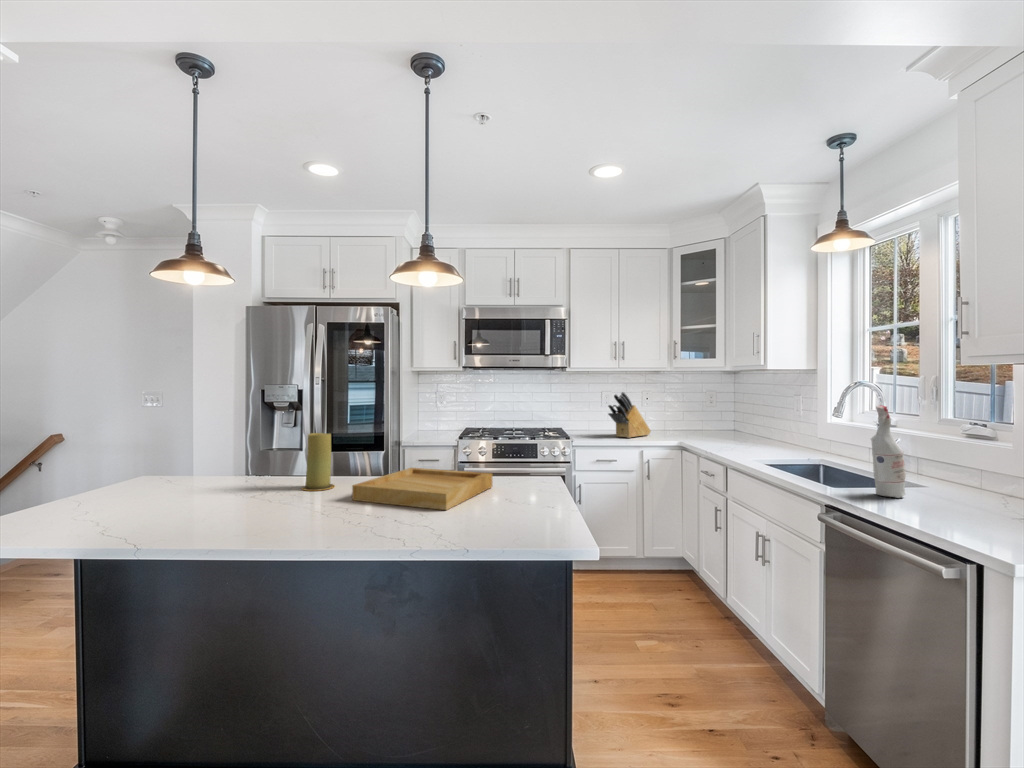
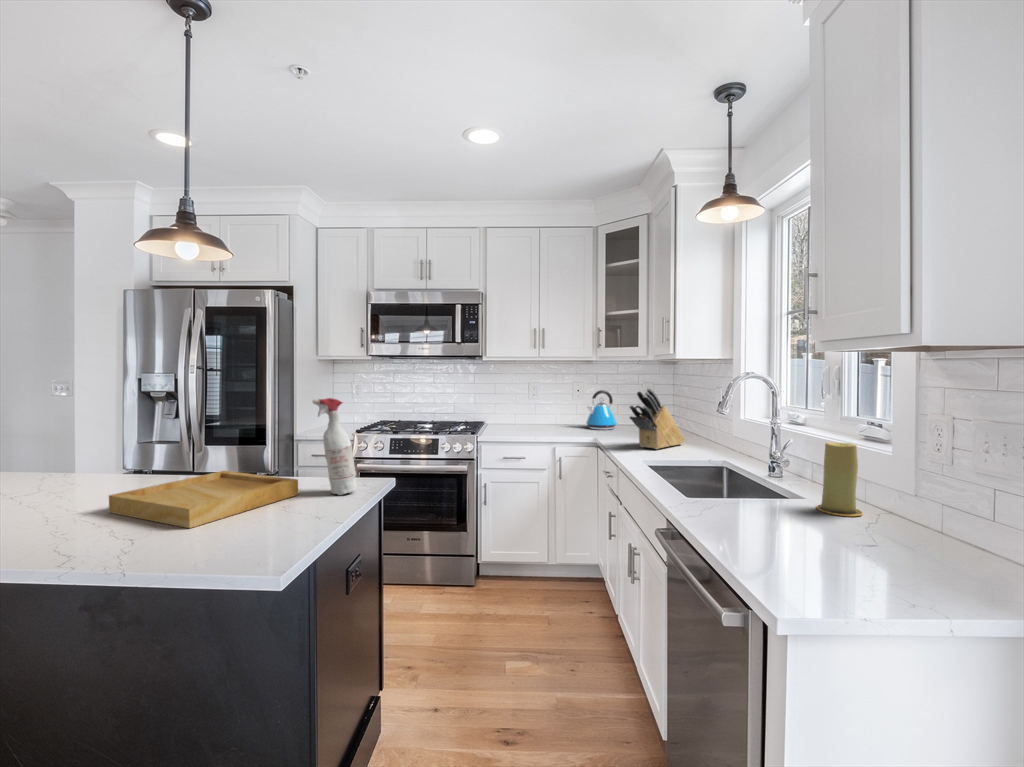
knife block: present [608,392,651,438] -> present [629,389,685,449]
kettle: none [663,399,693,436] -> present [587,390,617,430]
spray bottle: present [871,405,906,498] -> present [313,398,357,495]
candle: present [302,433,334,491] -> present [817,442,863,516]

